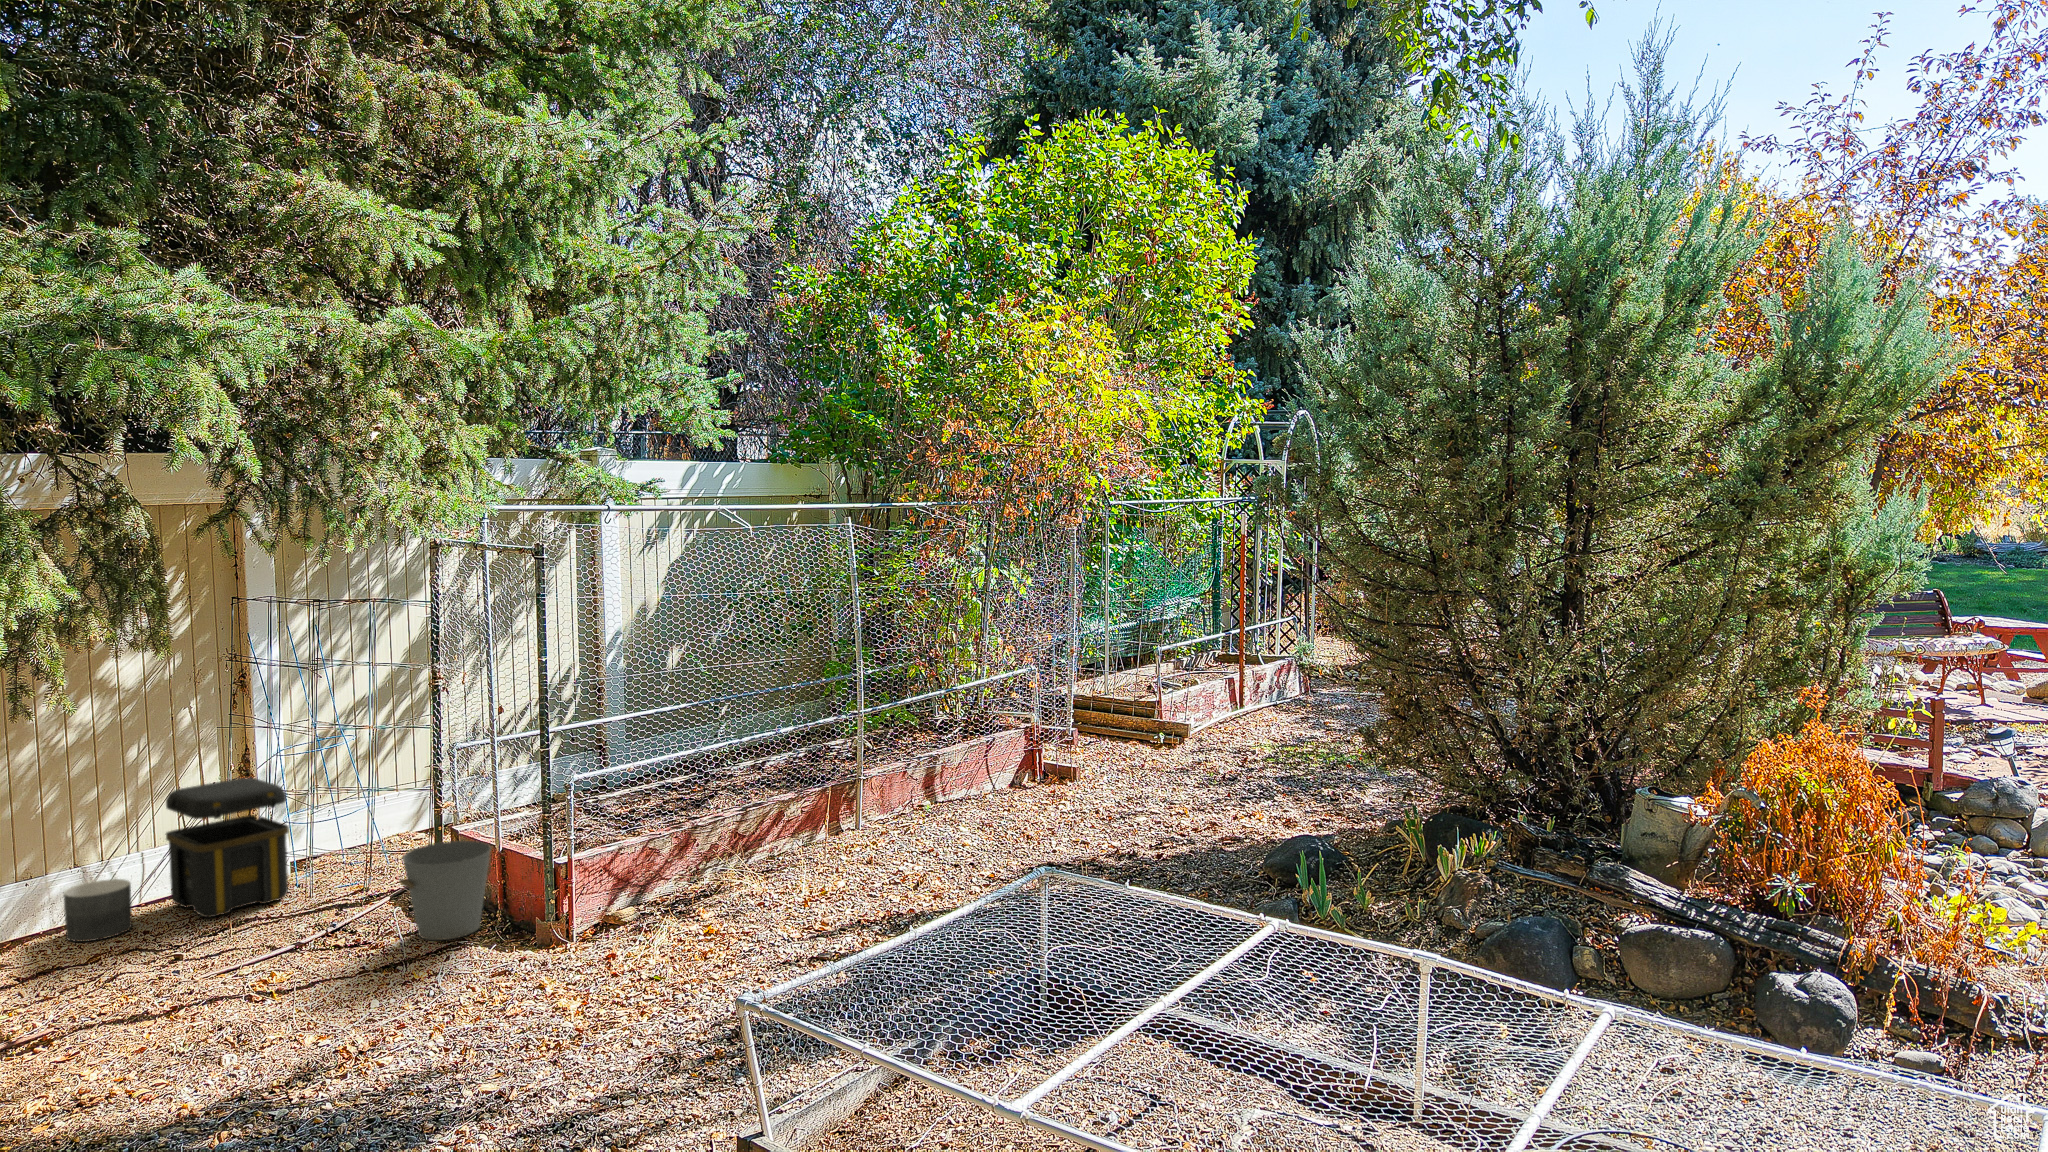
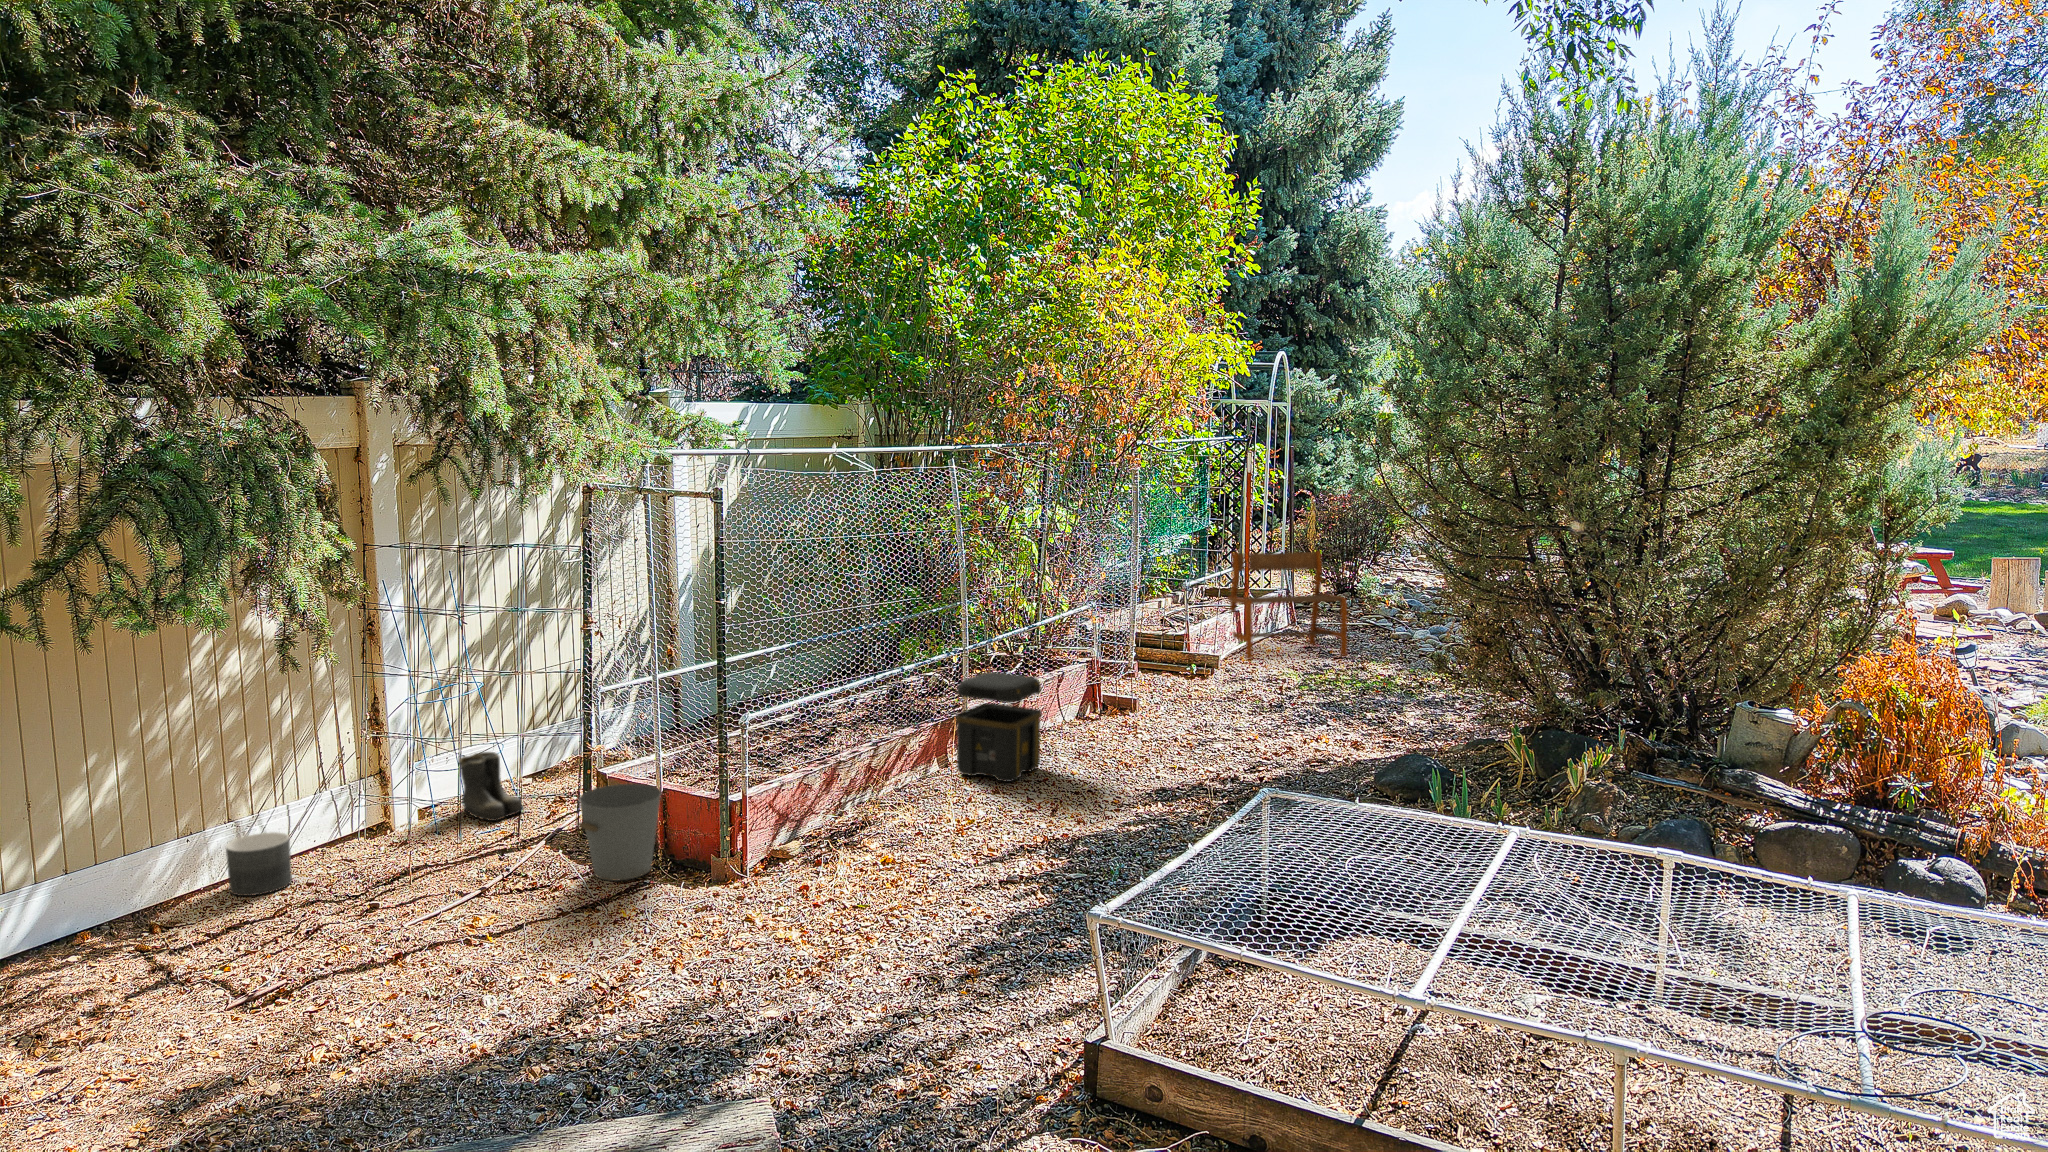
bench: none [1214,616,1342,730] -> present [1228,551,1347,660]
toolbox: present [166,778,289,918] -> present [956,672,1042,782]
boots: none [335,805,402,875] -> present [459,752,524,821]

